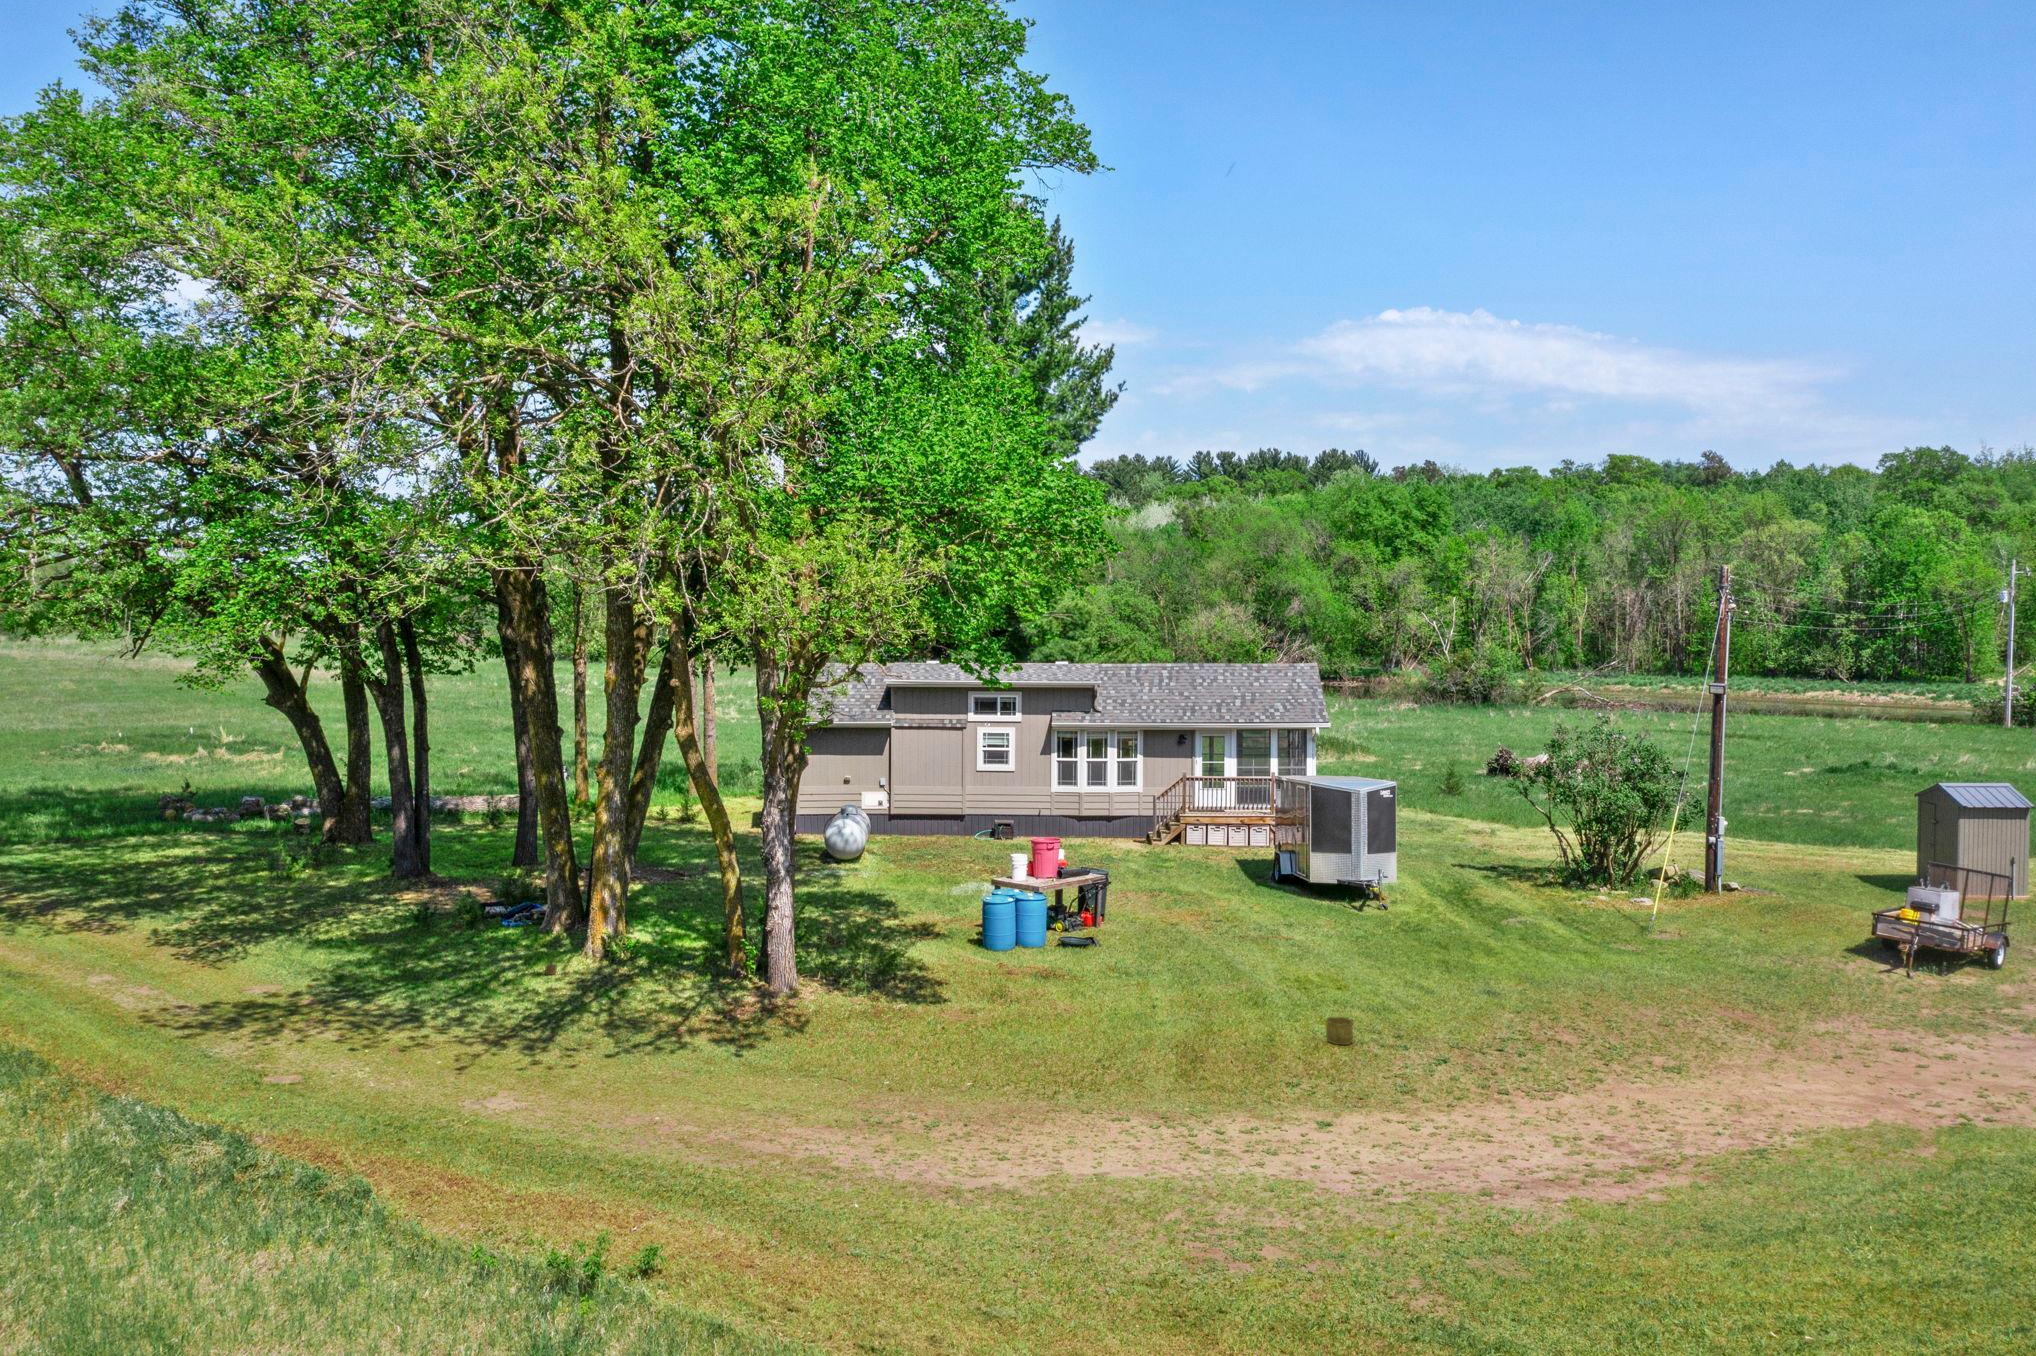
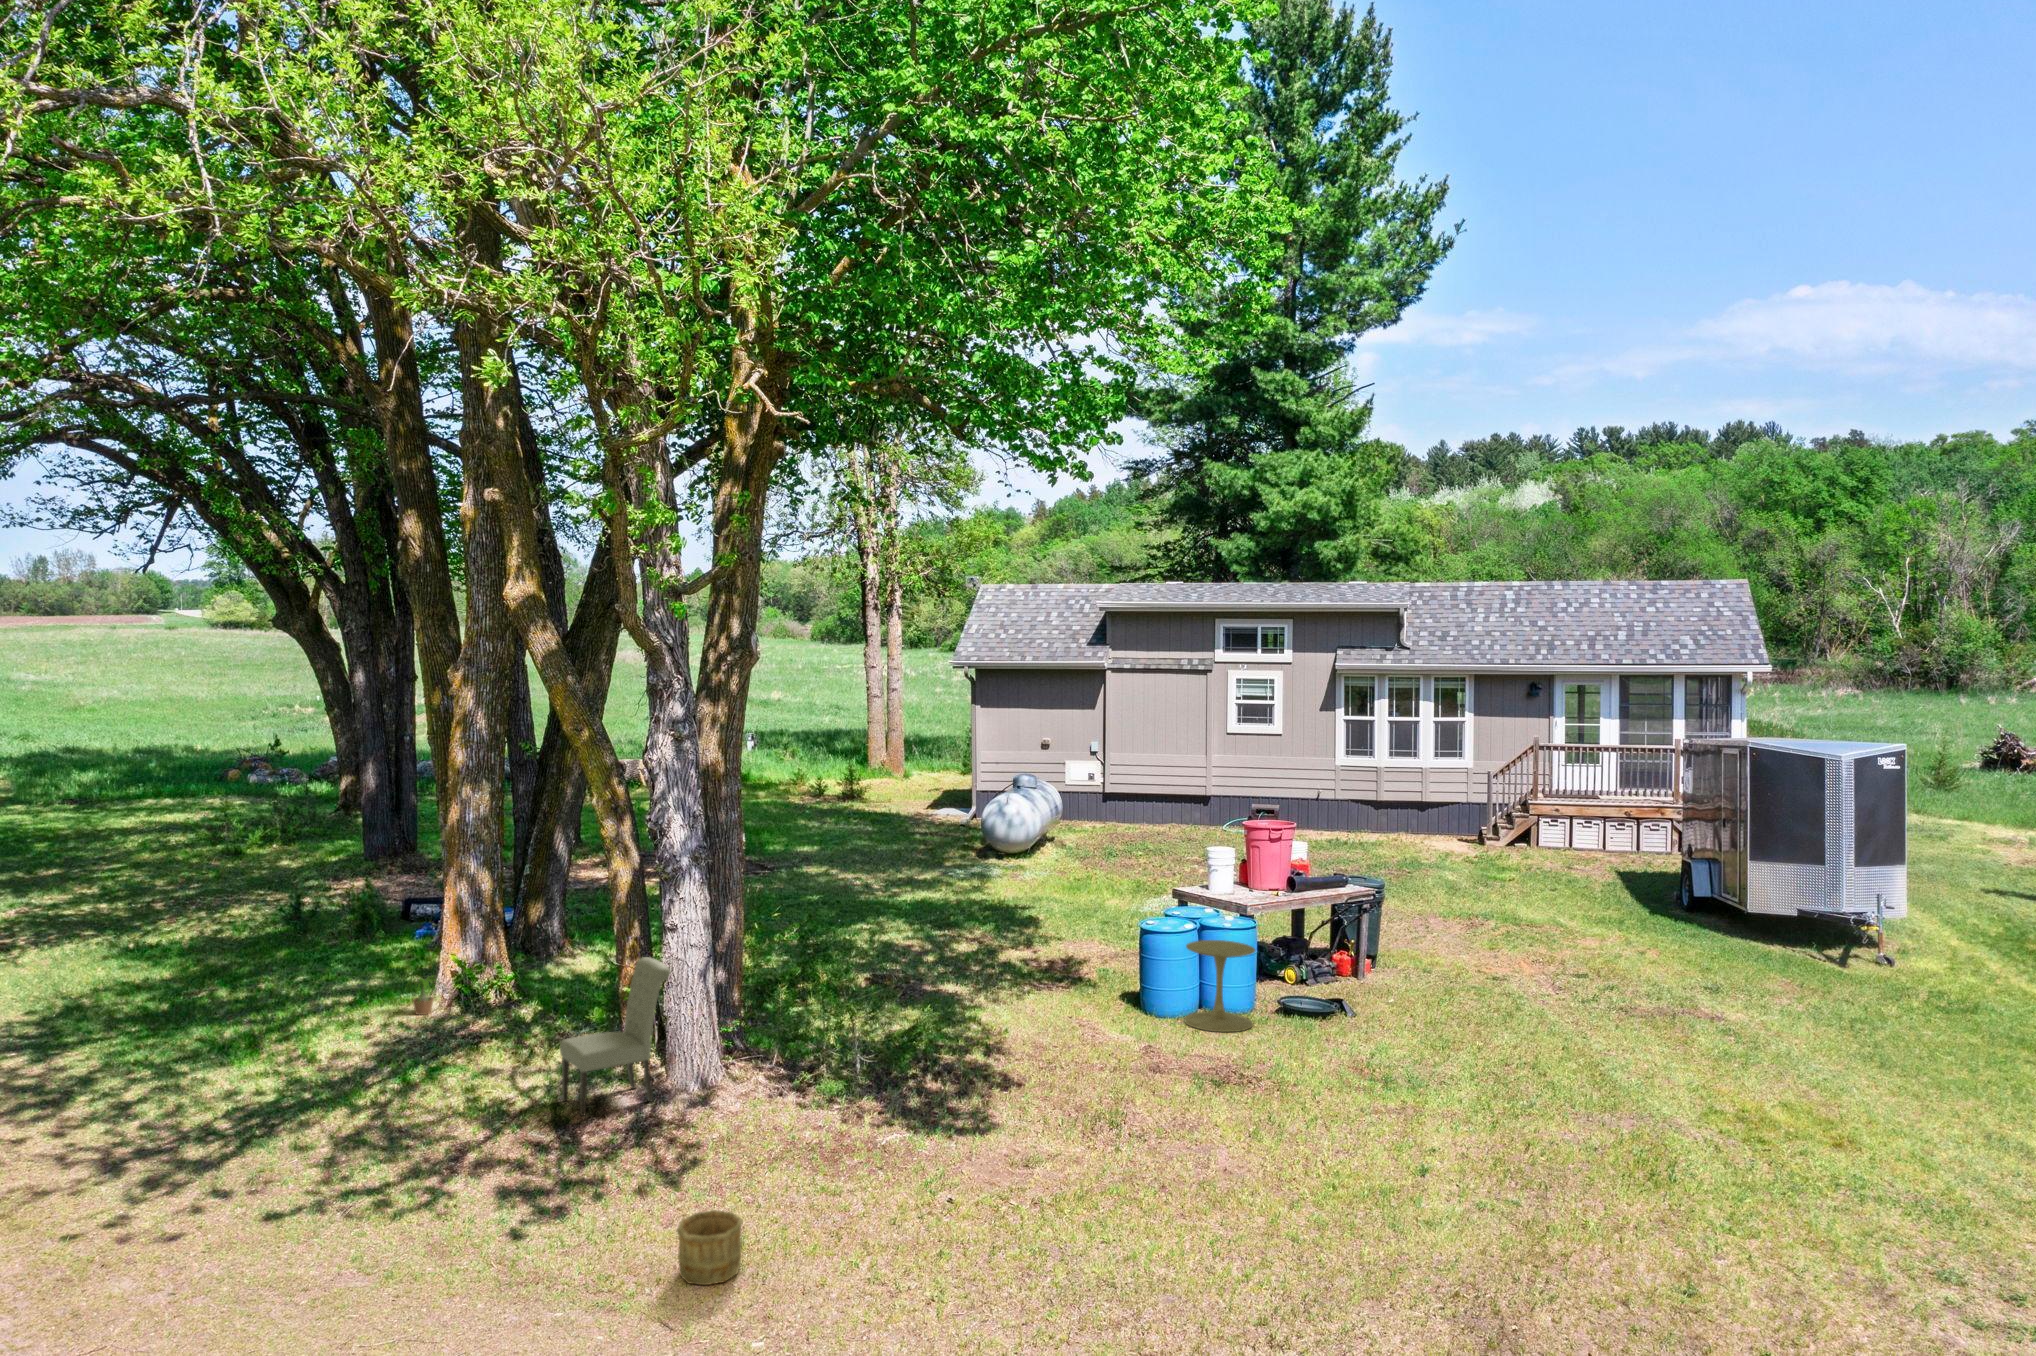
pedestal table: none [1011,908,1052,959] -> present [1184,940,1255,1032]
chair: none [693,927,755,1015] -> present [560,957,671,1116]
wooden bucket: present [1326,1017,1354,1045] -> present [677,1210,743,1285]

